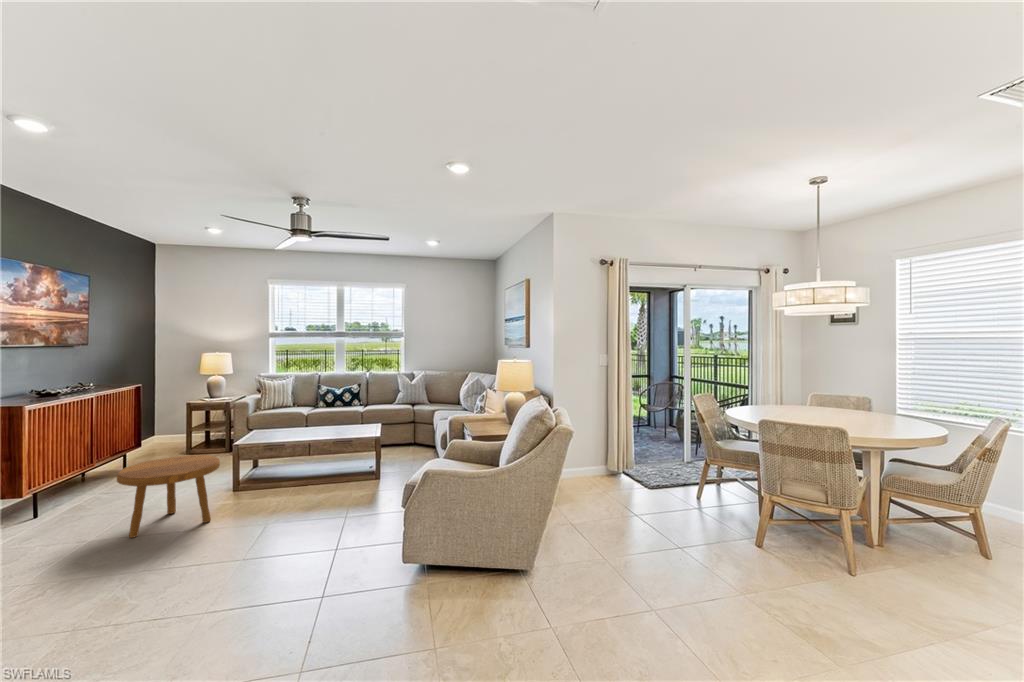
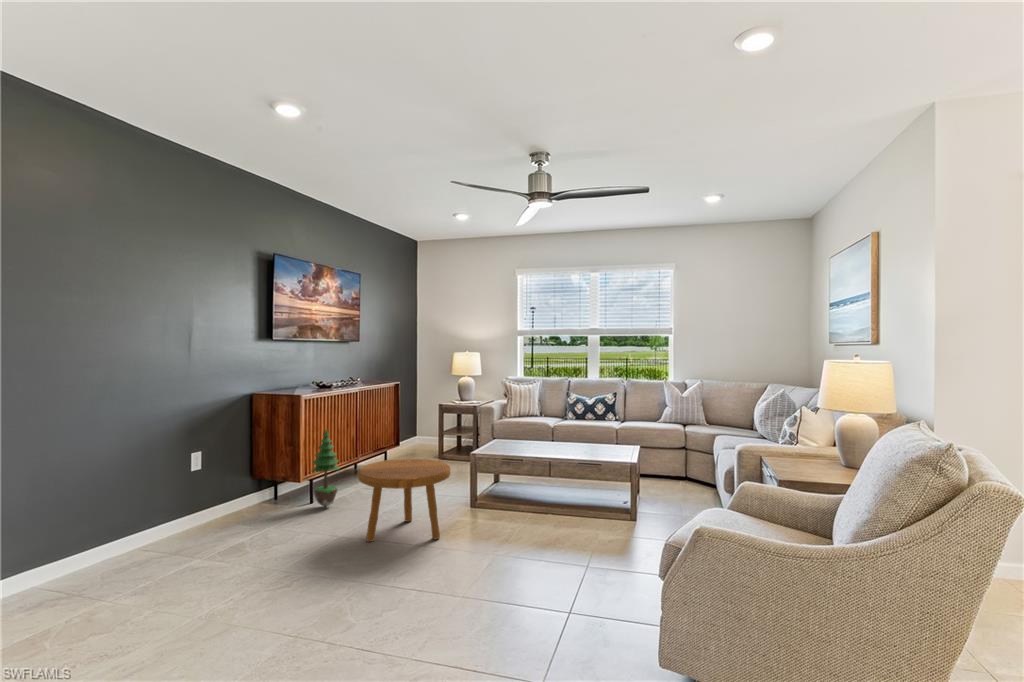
potted tree: none [40,439,81,518] -> present [312,430,339,507]

